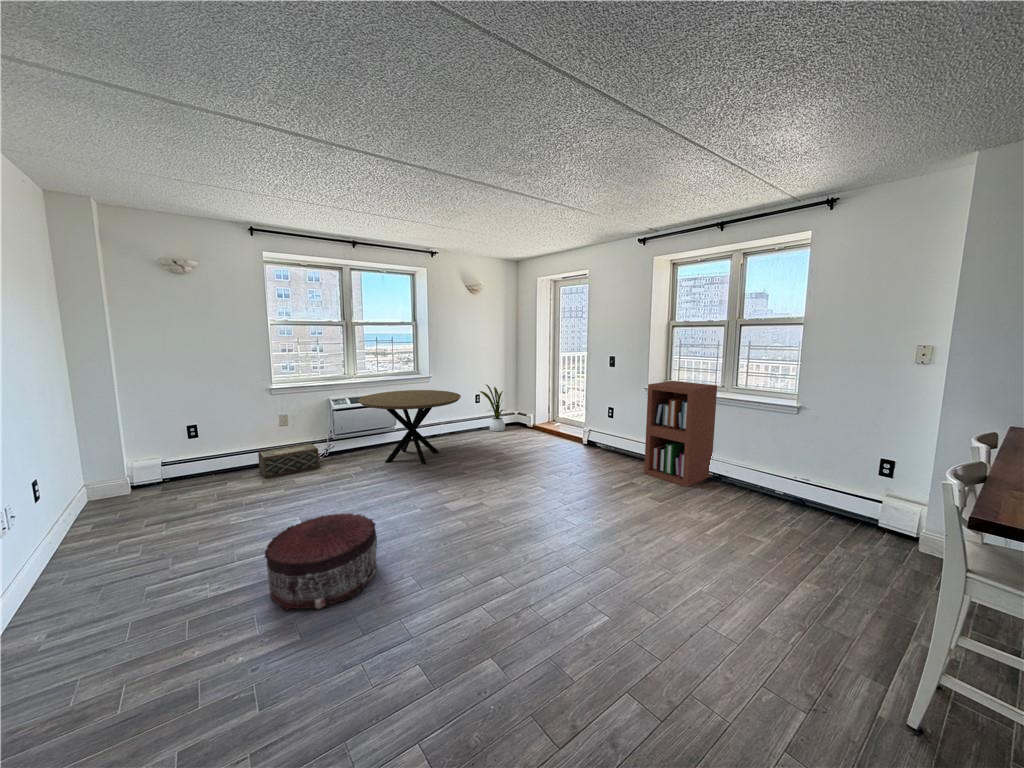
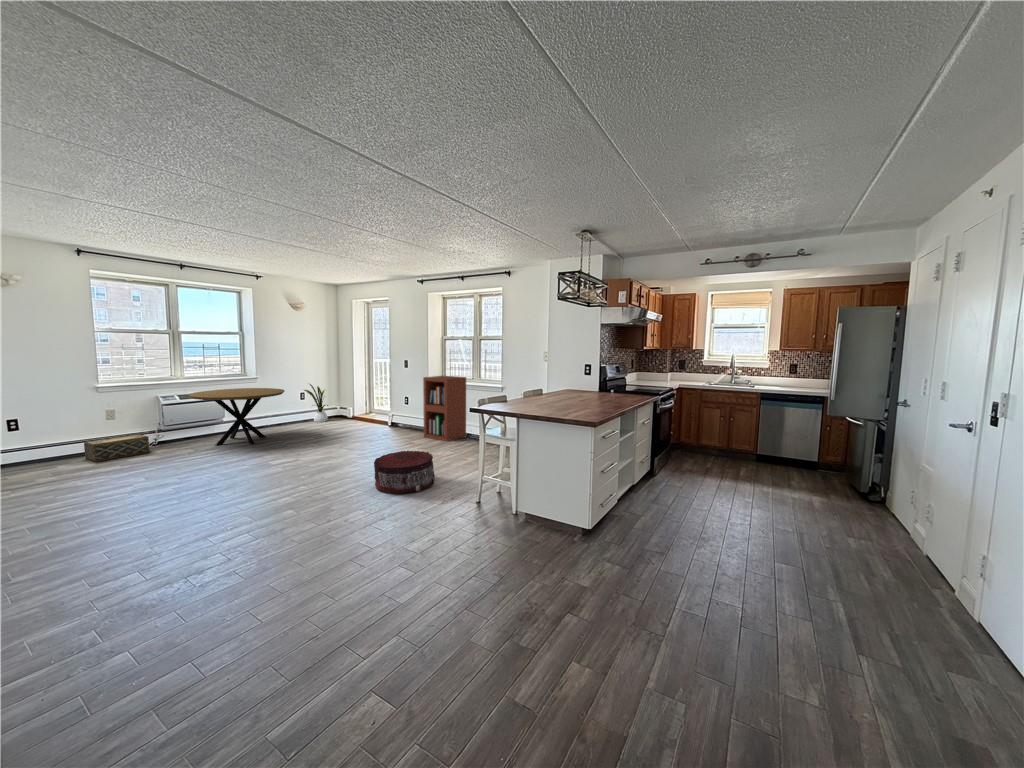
pouf: present [265,513,377,610] -> present [374,451,435,494]

